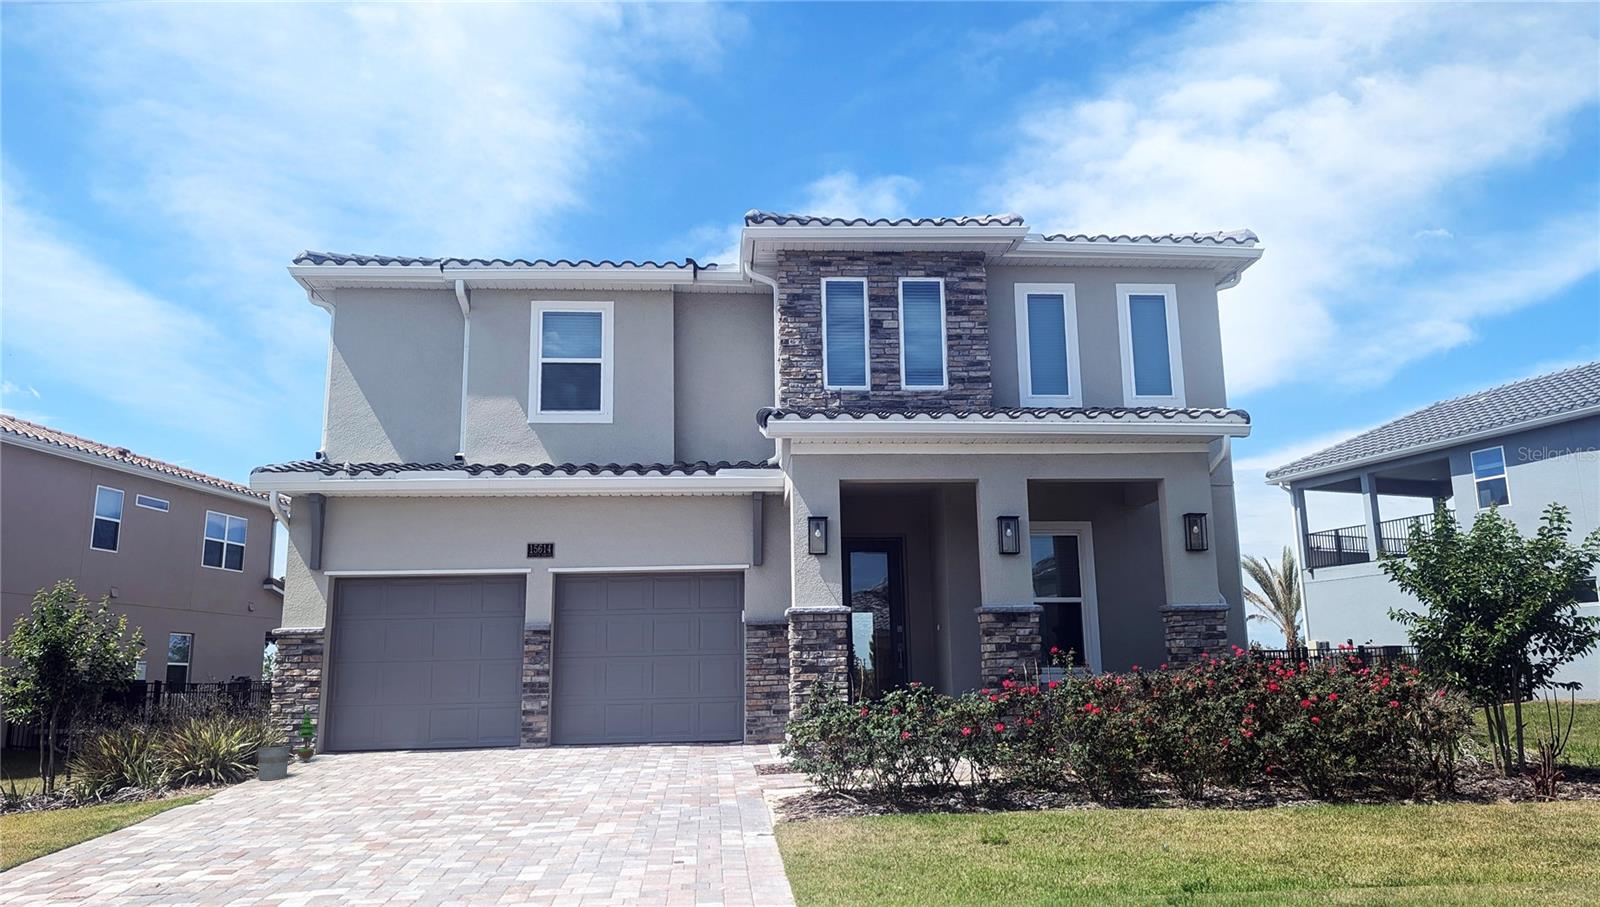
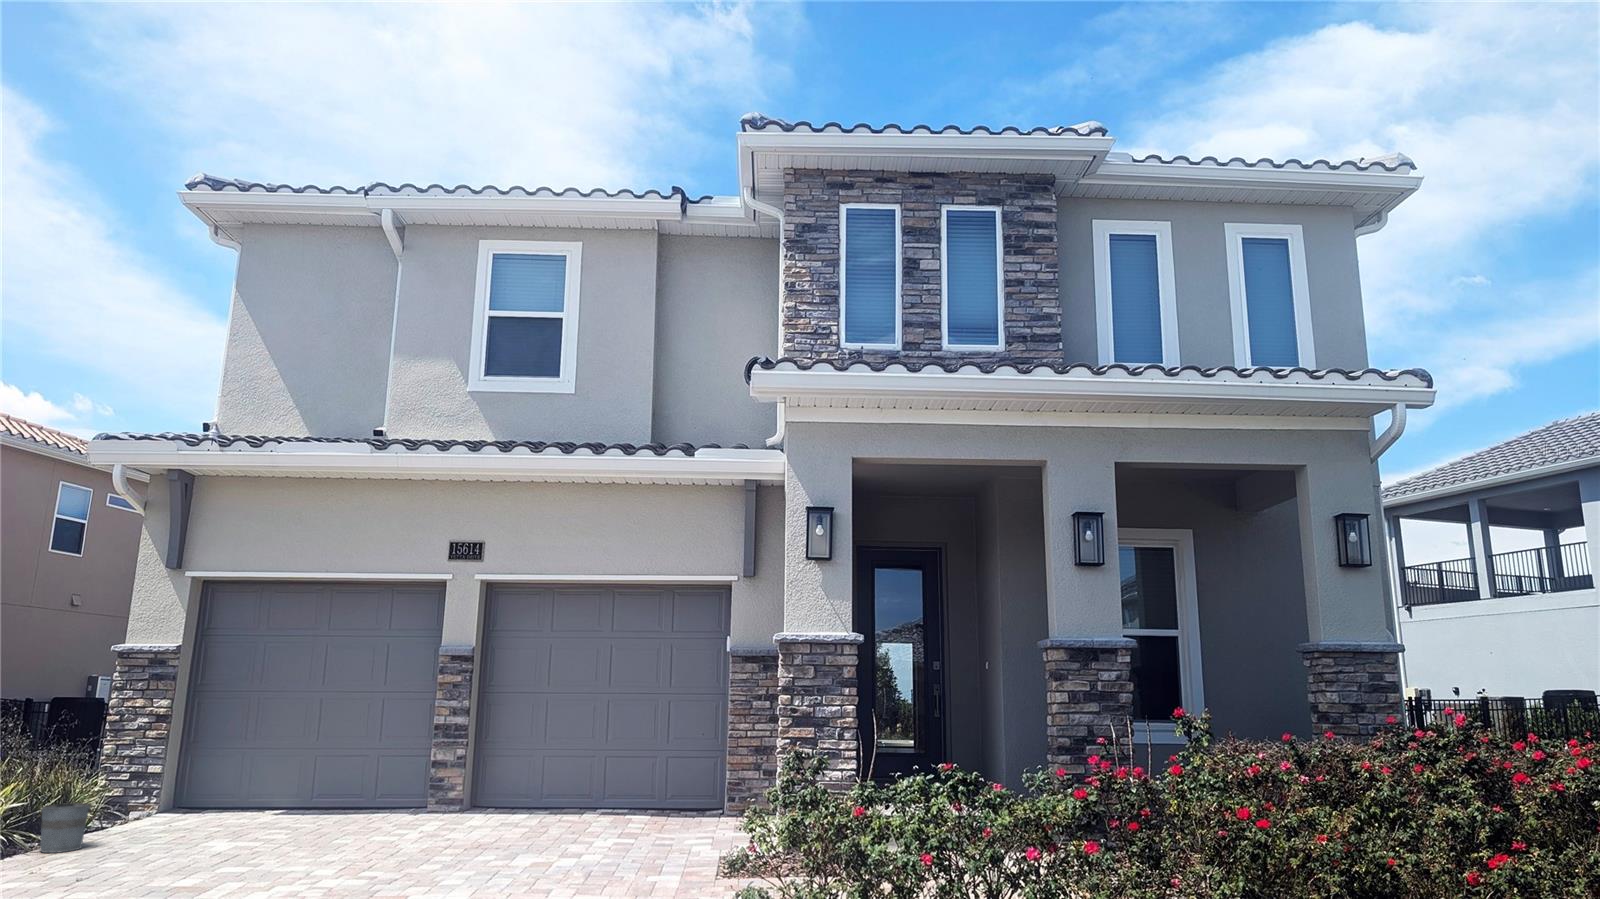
potted tree: present [297,709,316,762] -> none [125,751,154,824]

